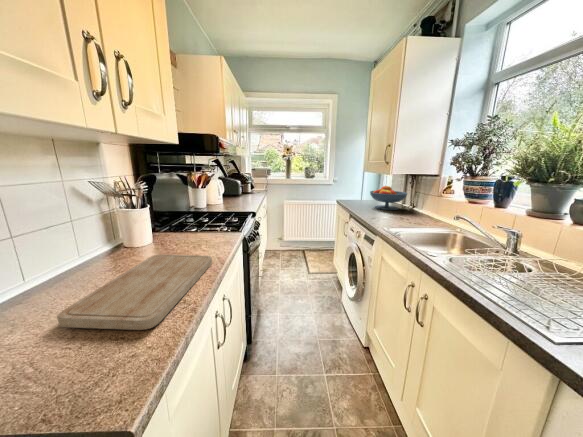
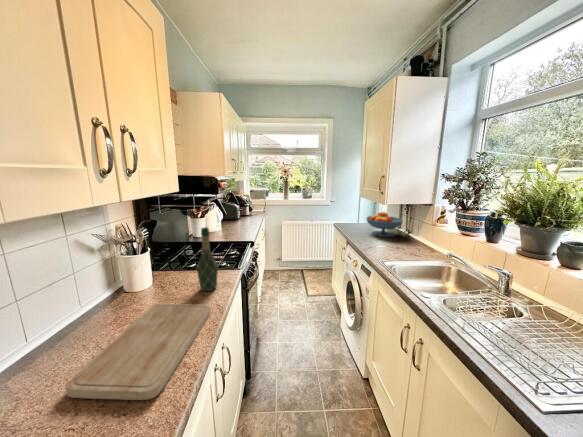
wine bottle: none [198,181,220,247] -> present [197,228,218,291]

